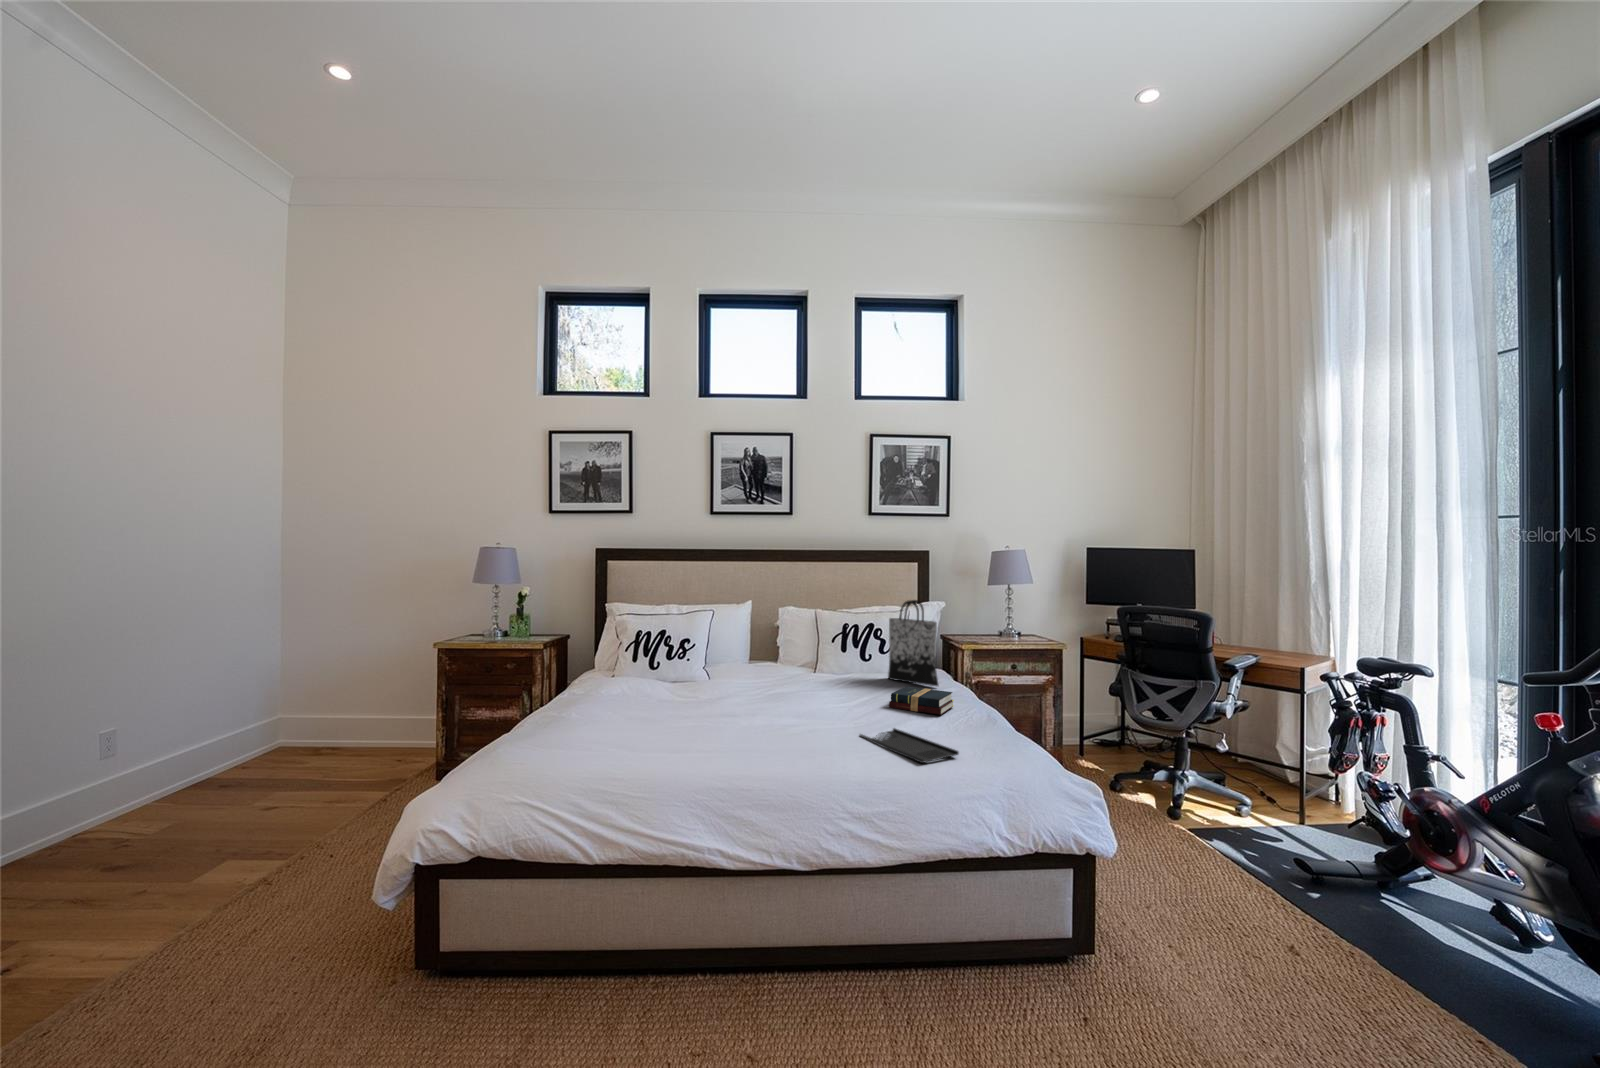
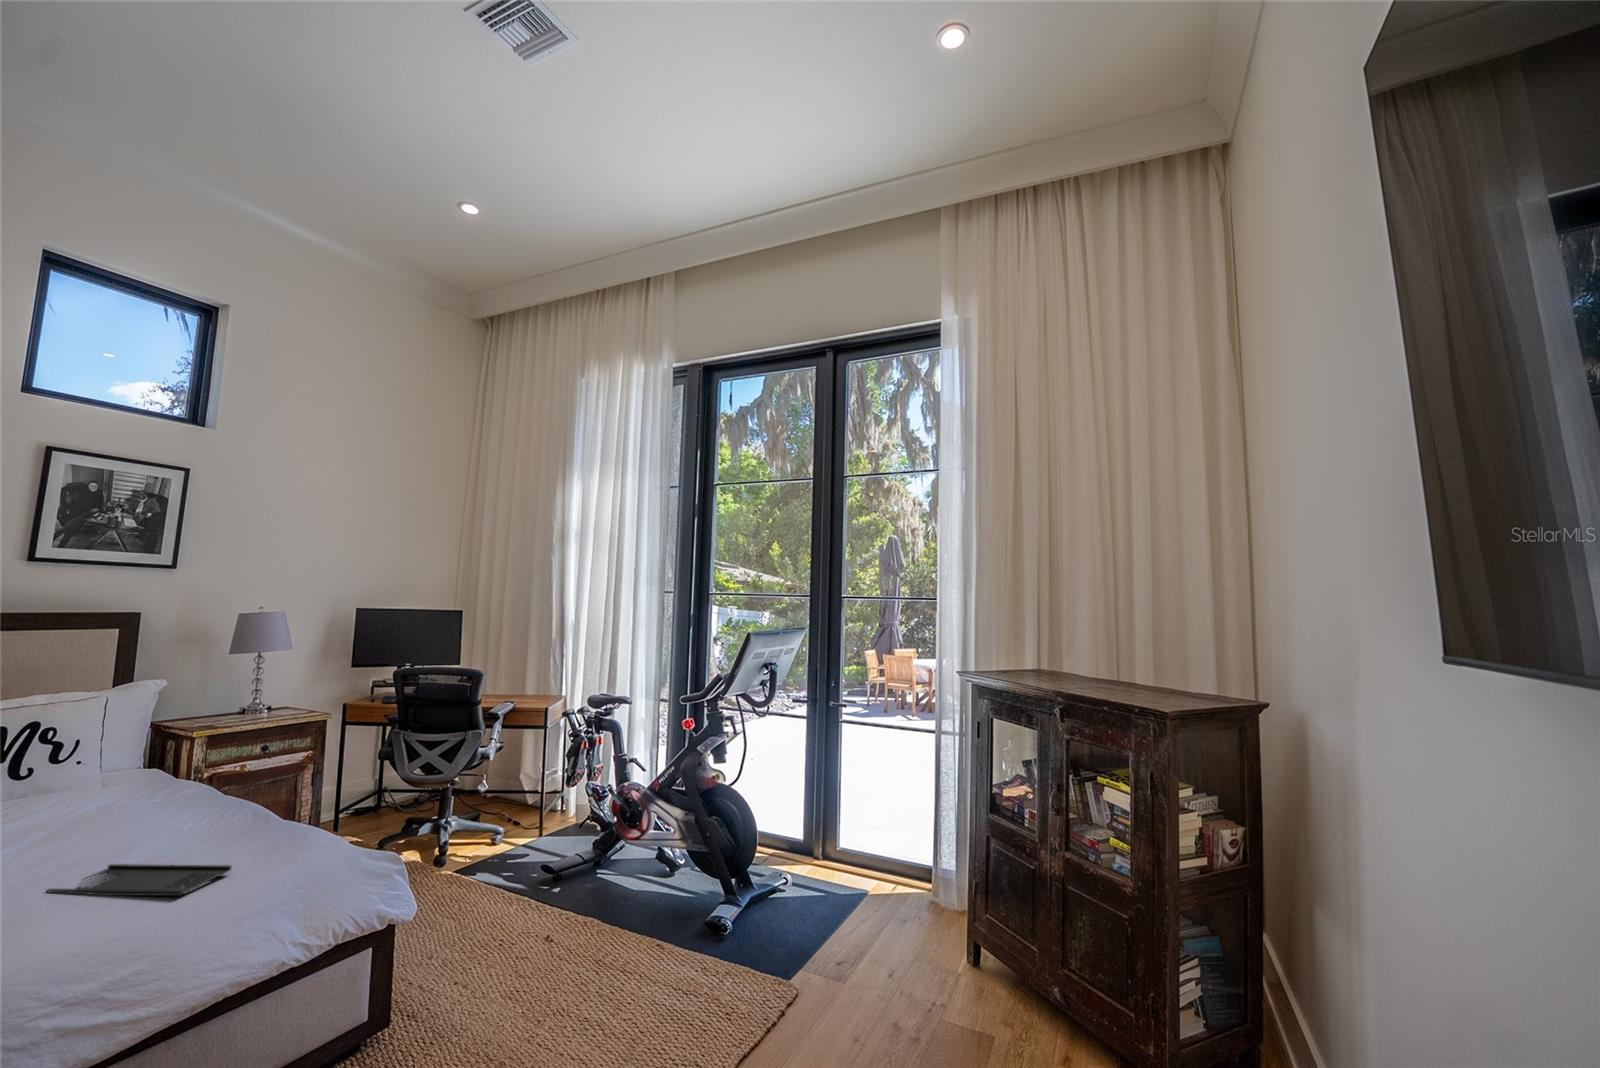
tote bag: present [888,600,938,686] -> none [61,683,167,800]
hardback book: present [889,686,954,715] -> none [84,796,198,839]

